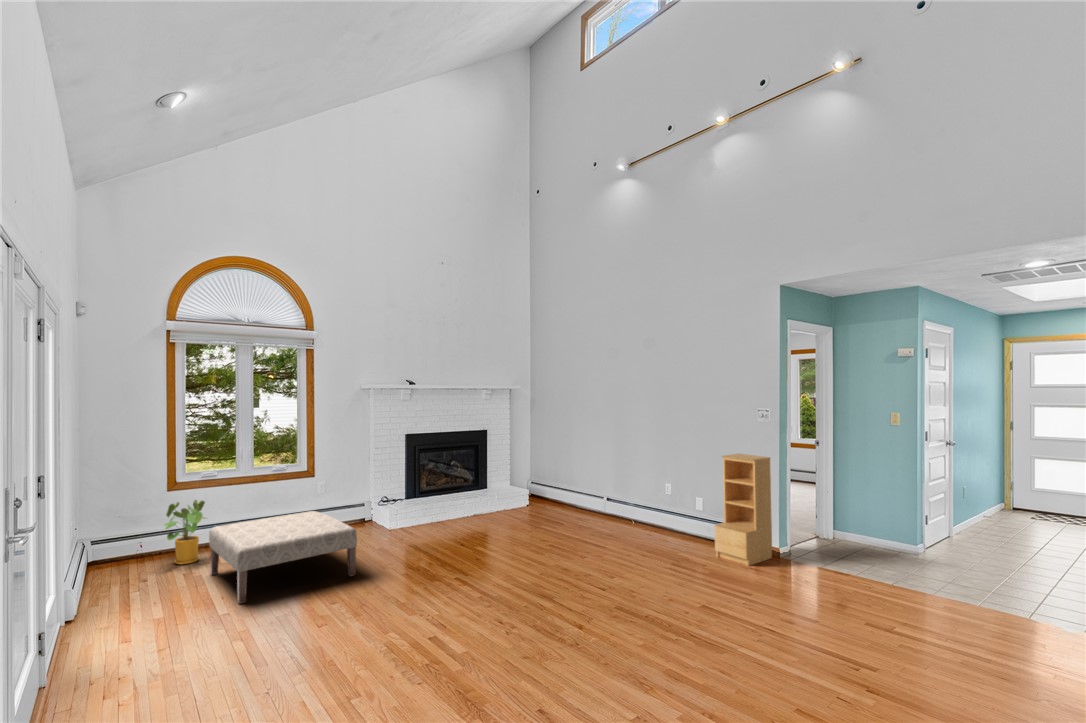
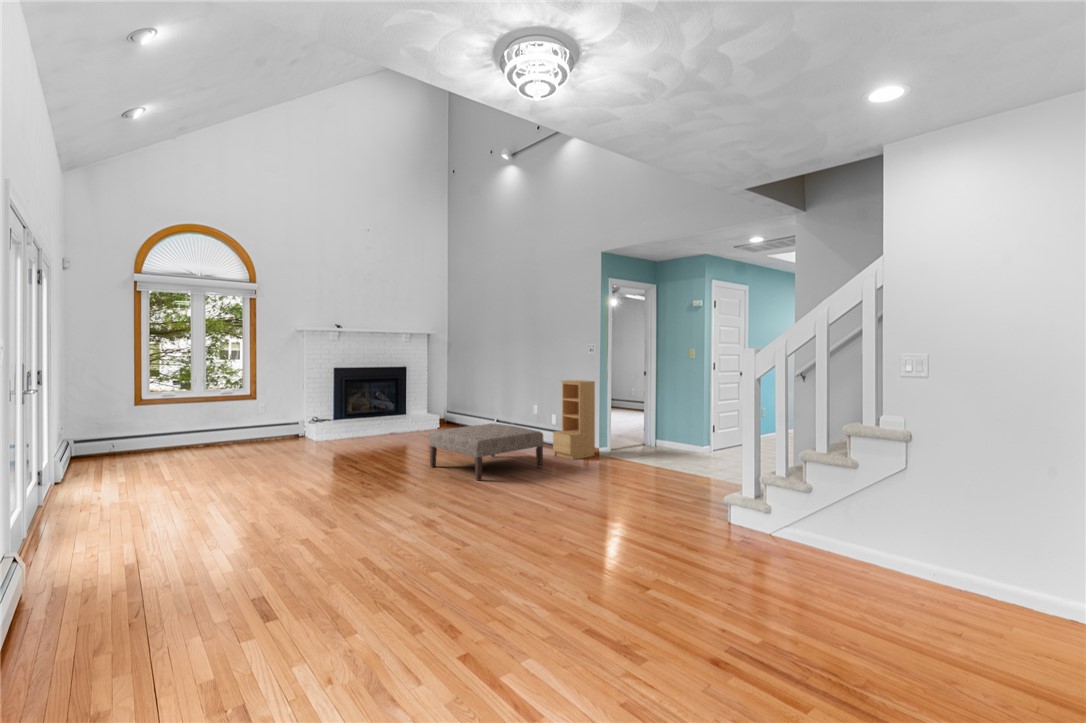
house plant: present [163,500,205,564] -> none [130,412,168,458]
ottoman: present [209,511,357,604] -> present [429,424,543,481]

